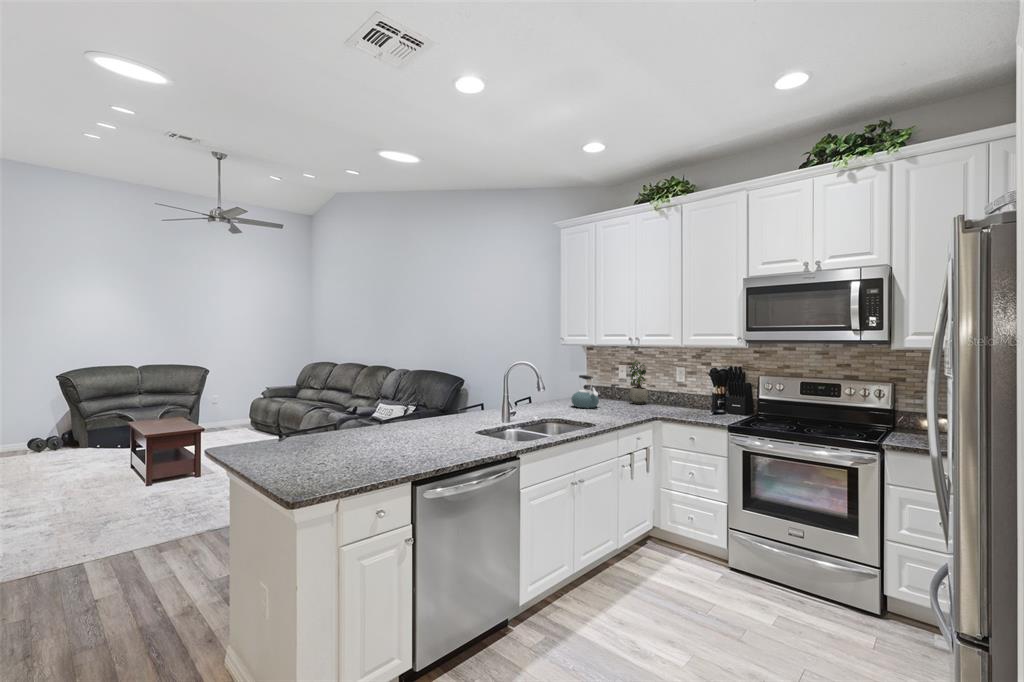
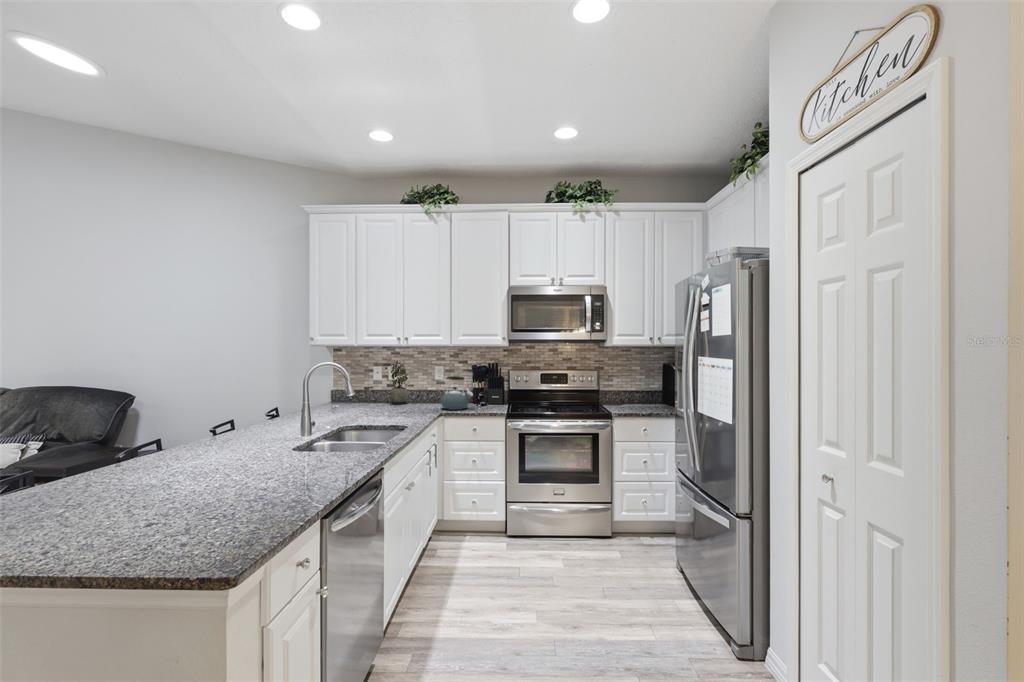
kettle: present [572,375,599,408] -> present [441,376,473,410]

